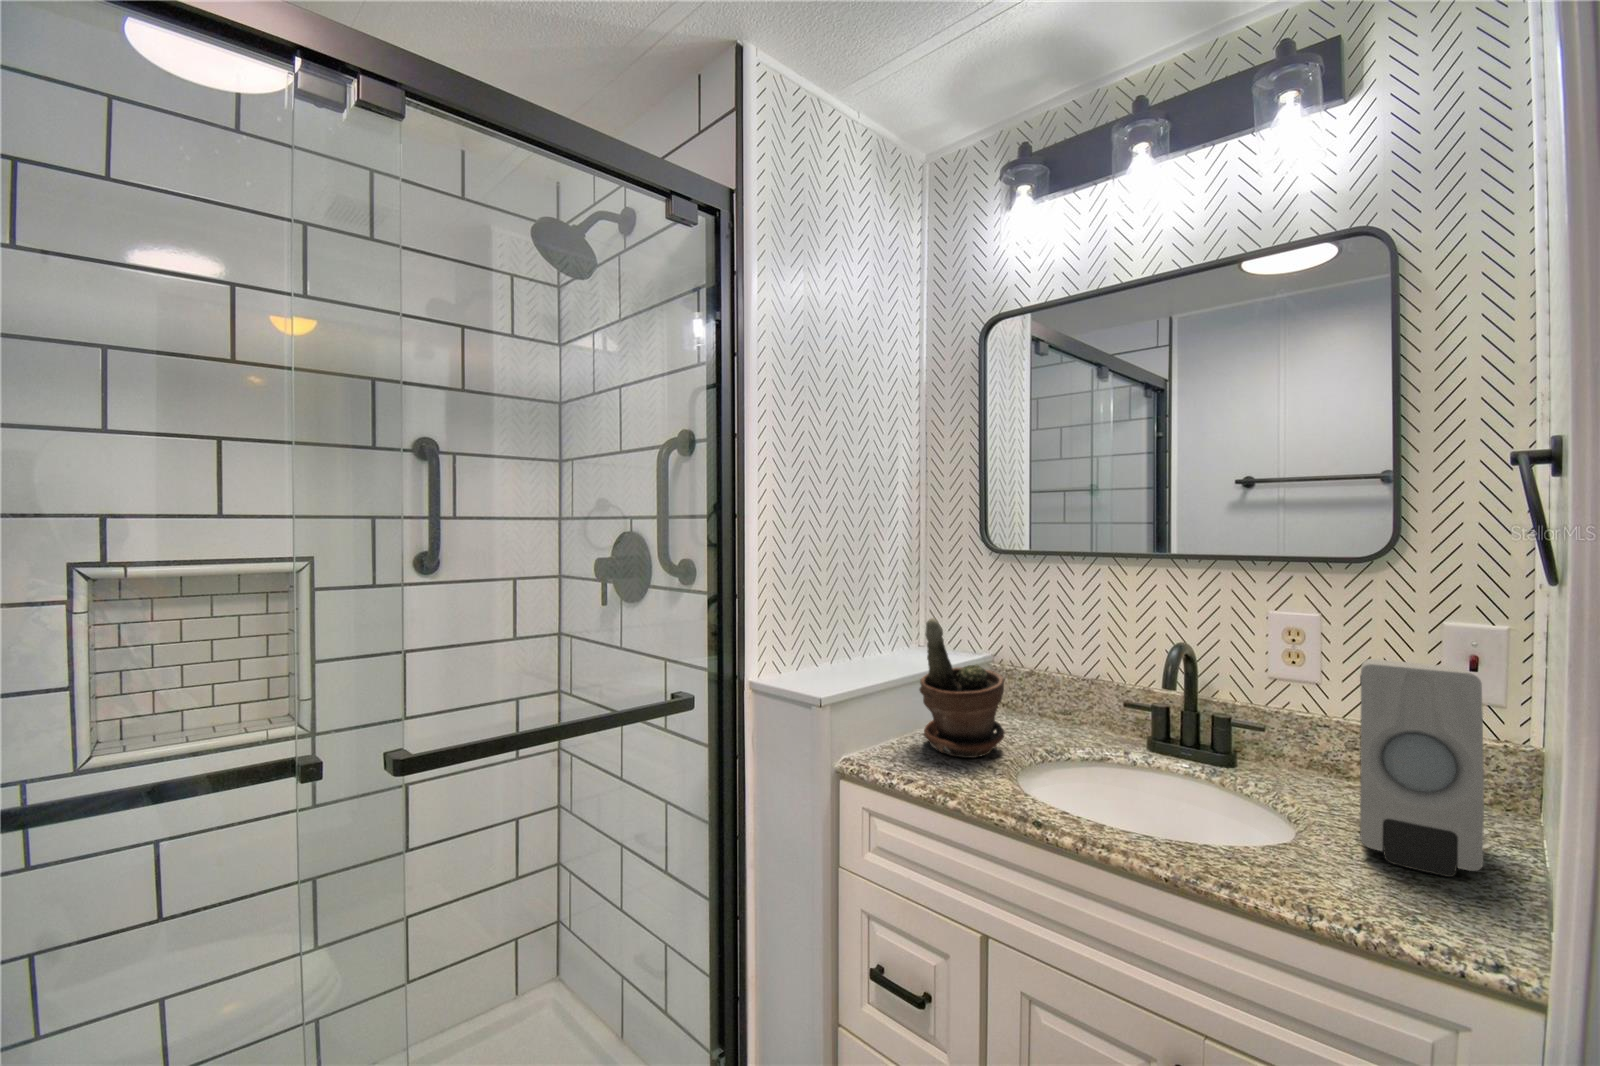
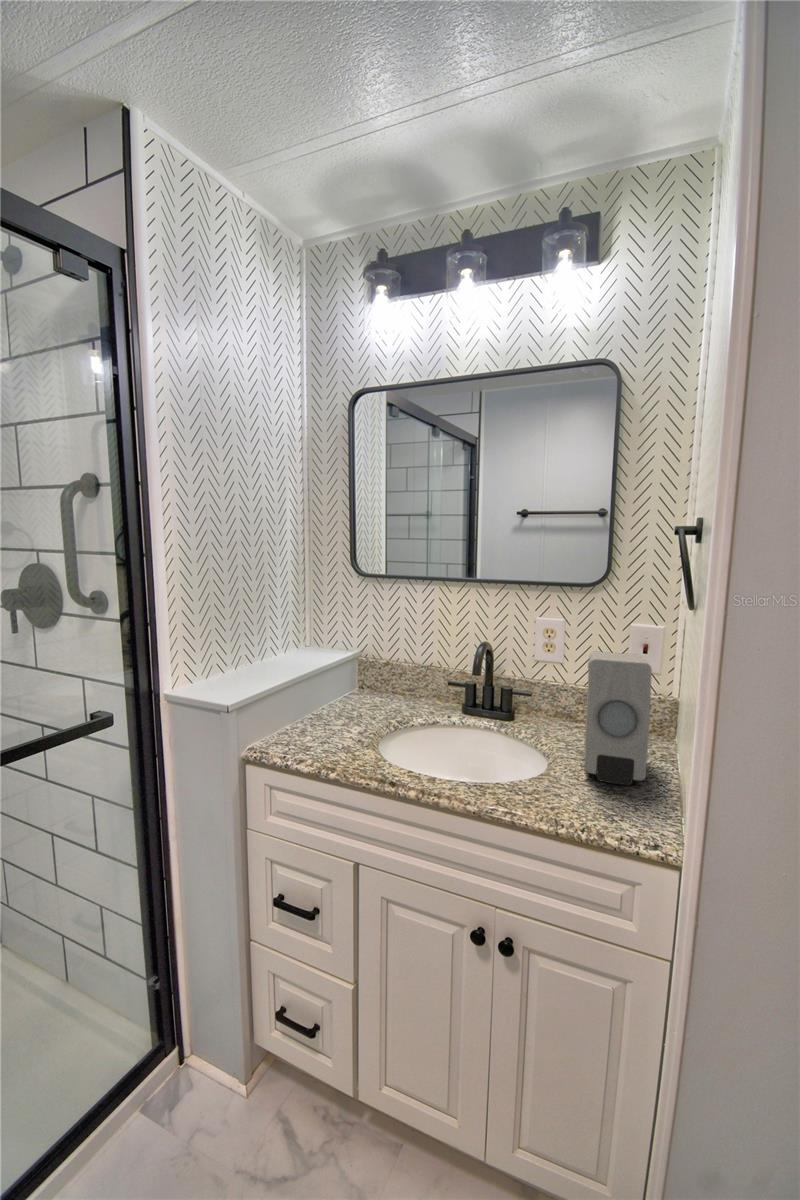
potted plant: present [919,618,1005,758] -> none [306,632,369,736]

